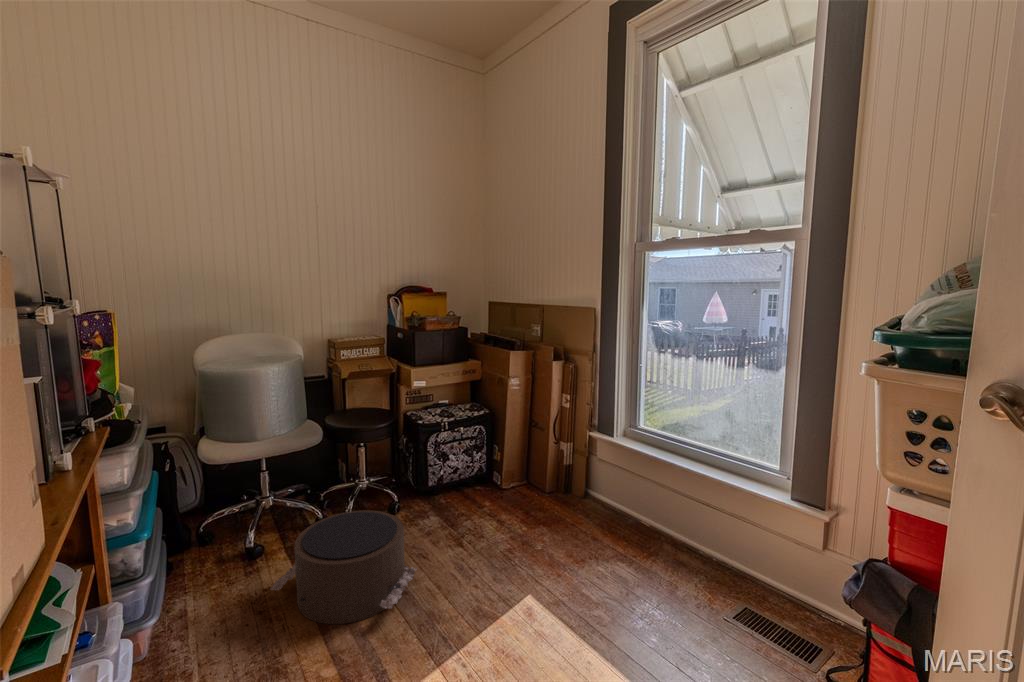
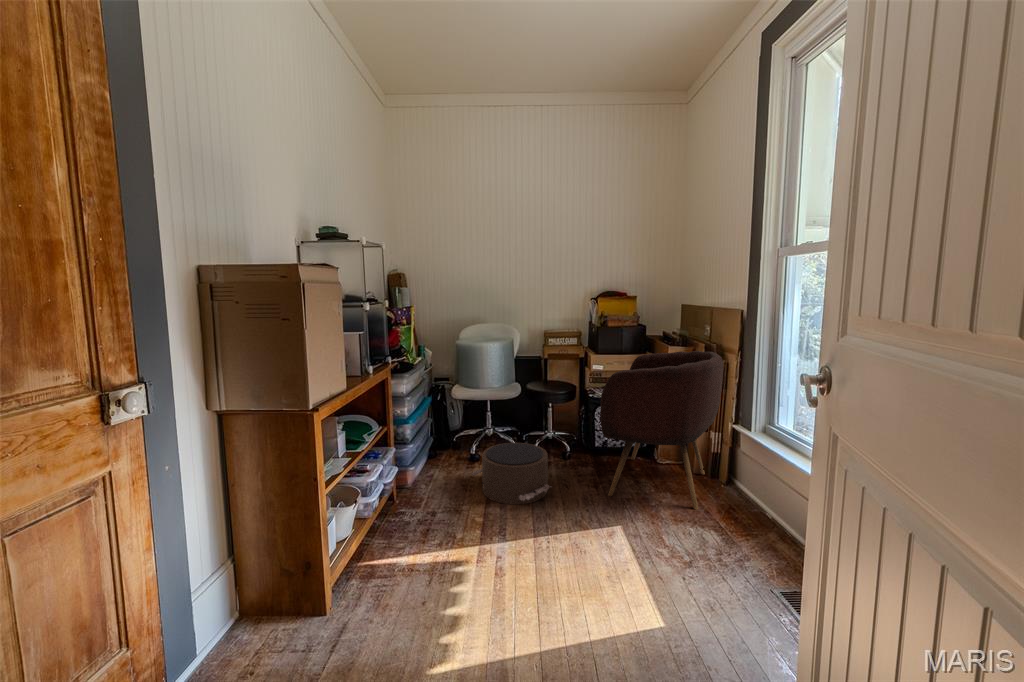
armchair: none [463,352,593,554] -> present [601,351,723,510]

